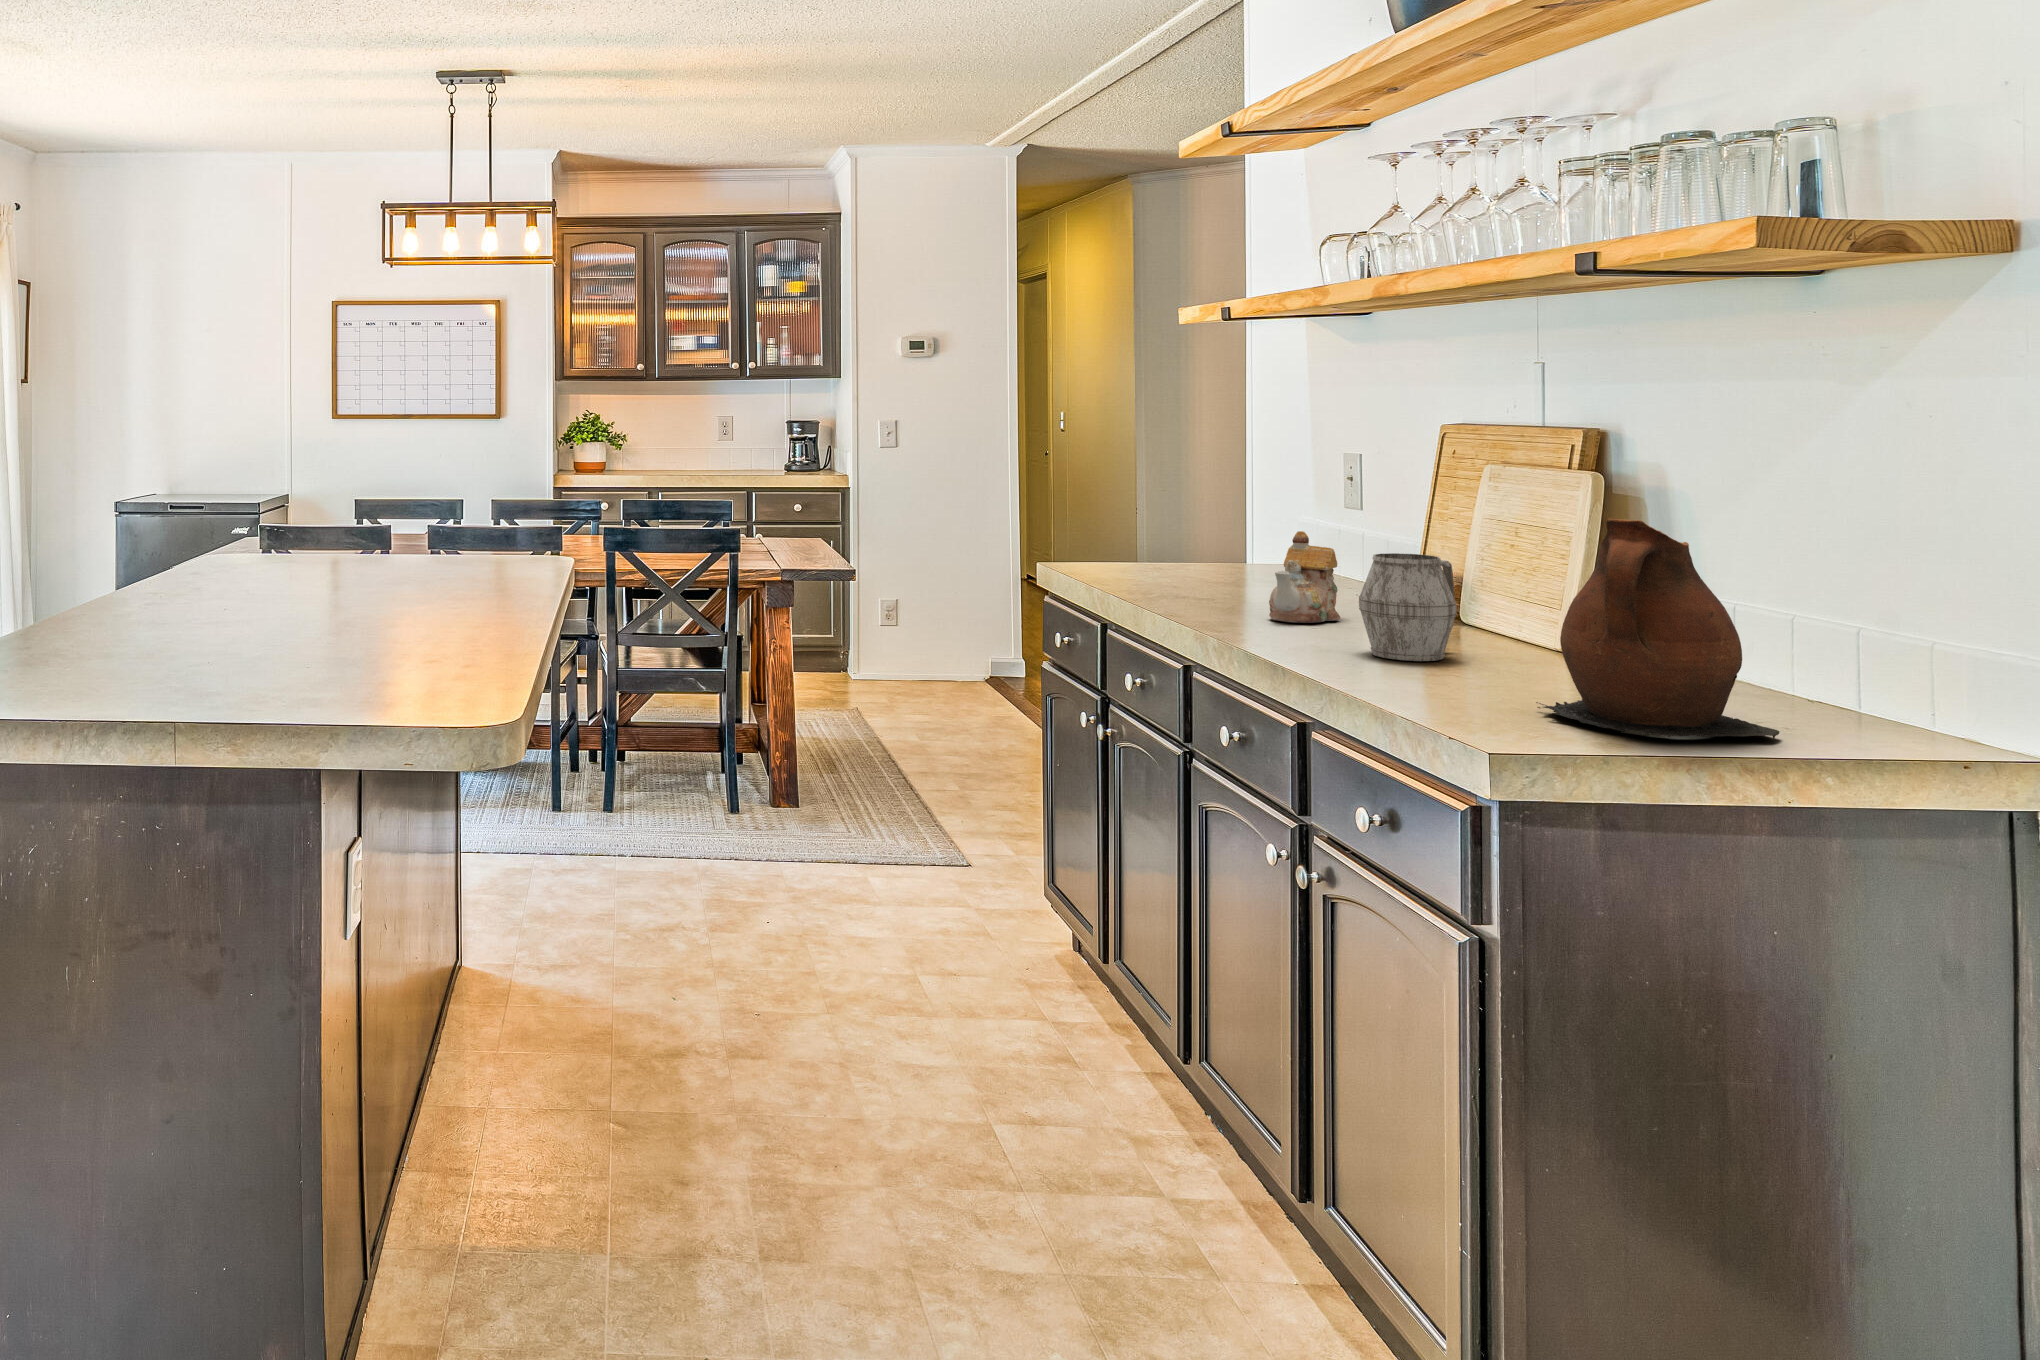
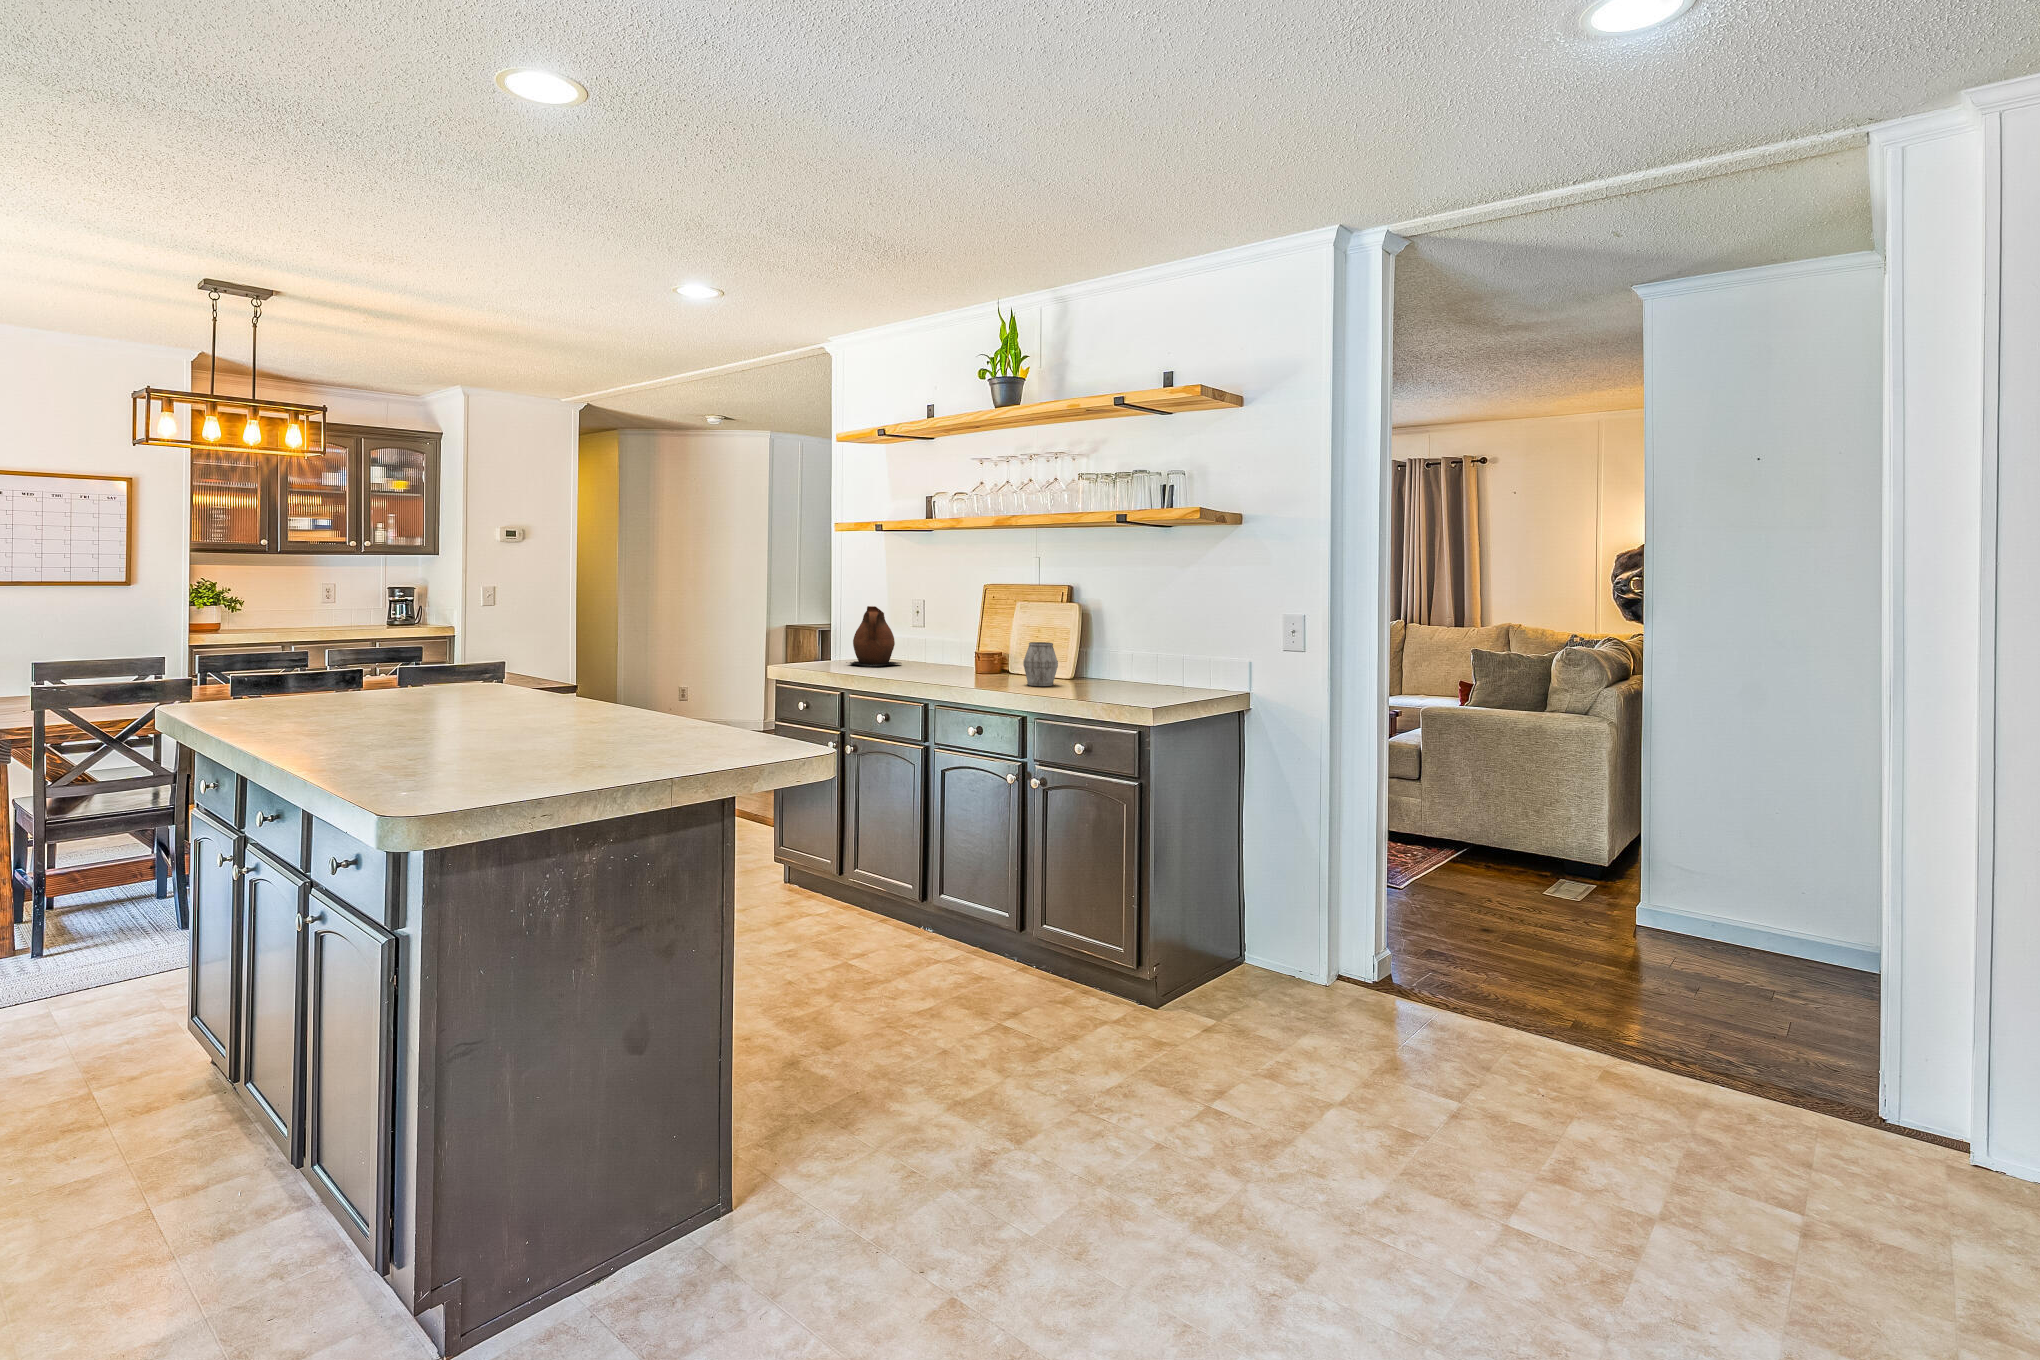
ceramic pitcher: present [1537,519,1779,740] -> present [850,606,901,666]
teapot: present [1269,531,1340,623] -> none [955,637,980,678]

